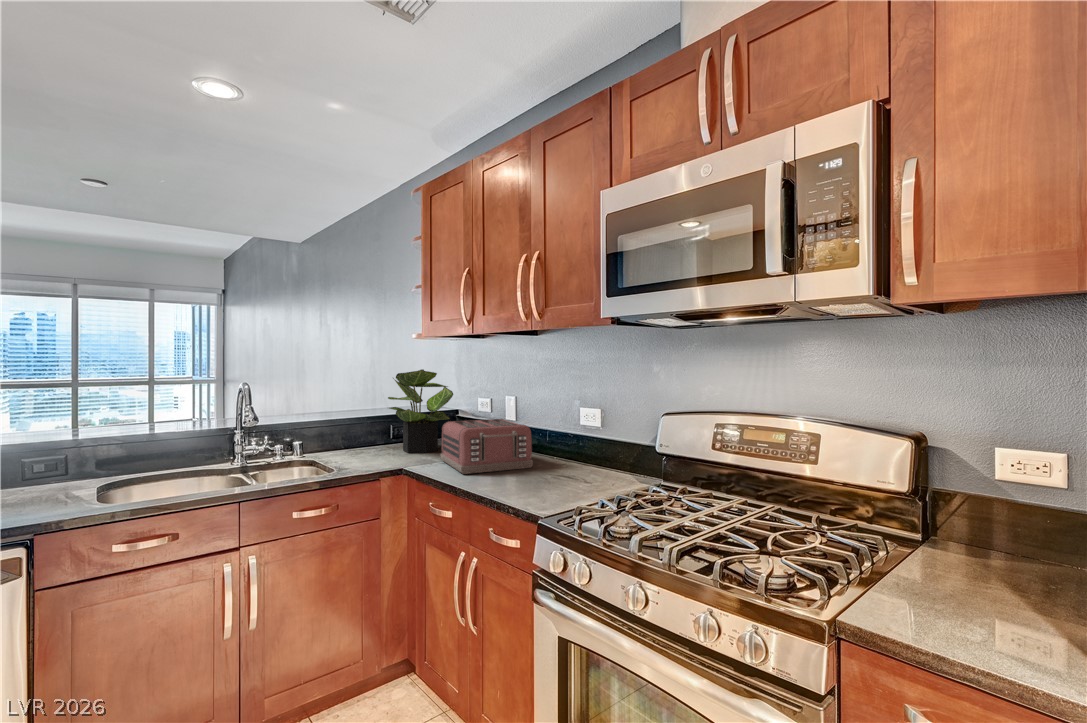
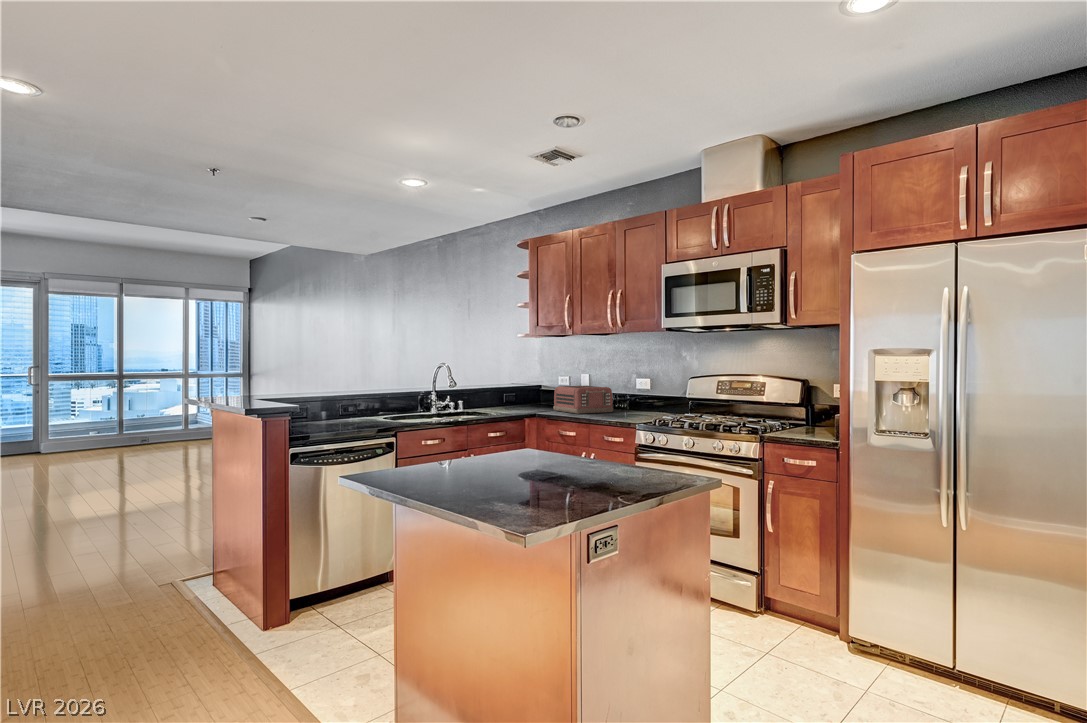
potted plant: present [388,369,453,453] -> none [504,355,549,409]

